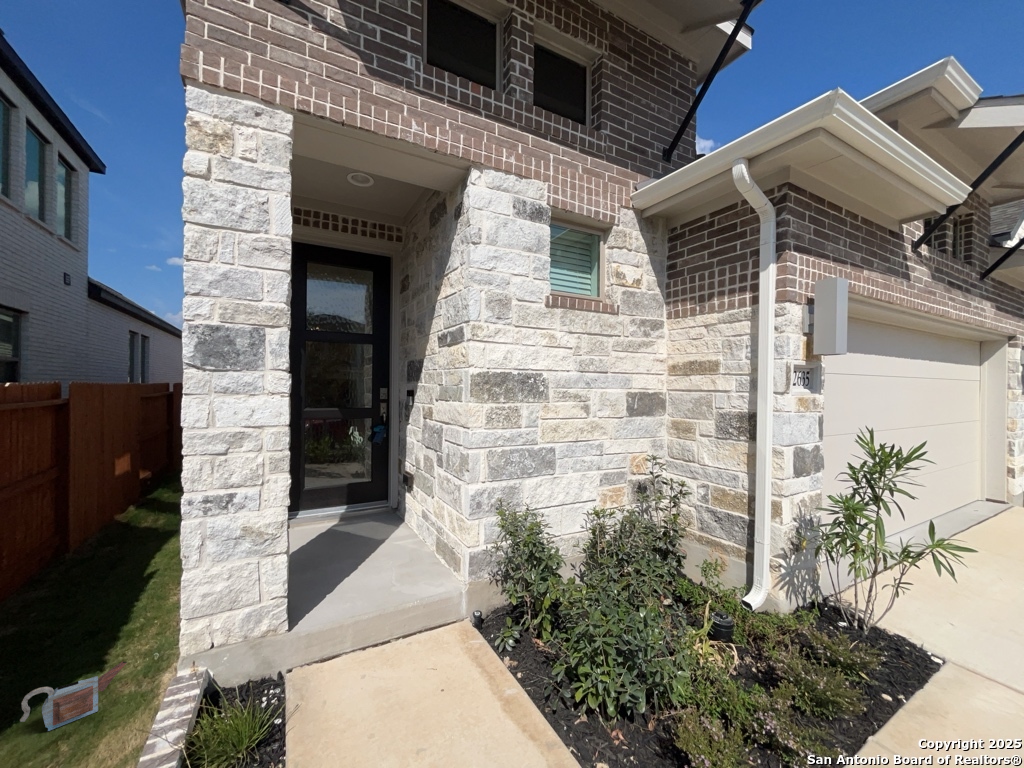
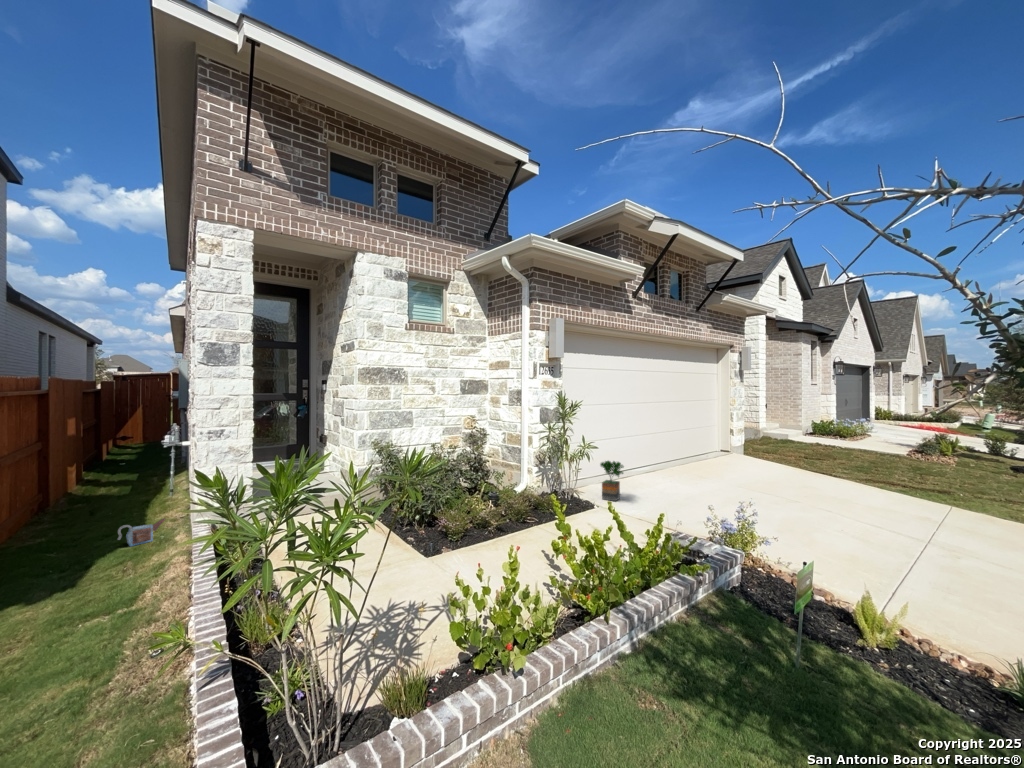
potted tree: none [908,554,981,644] -> present [600,461,624,501]

